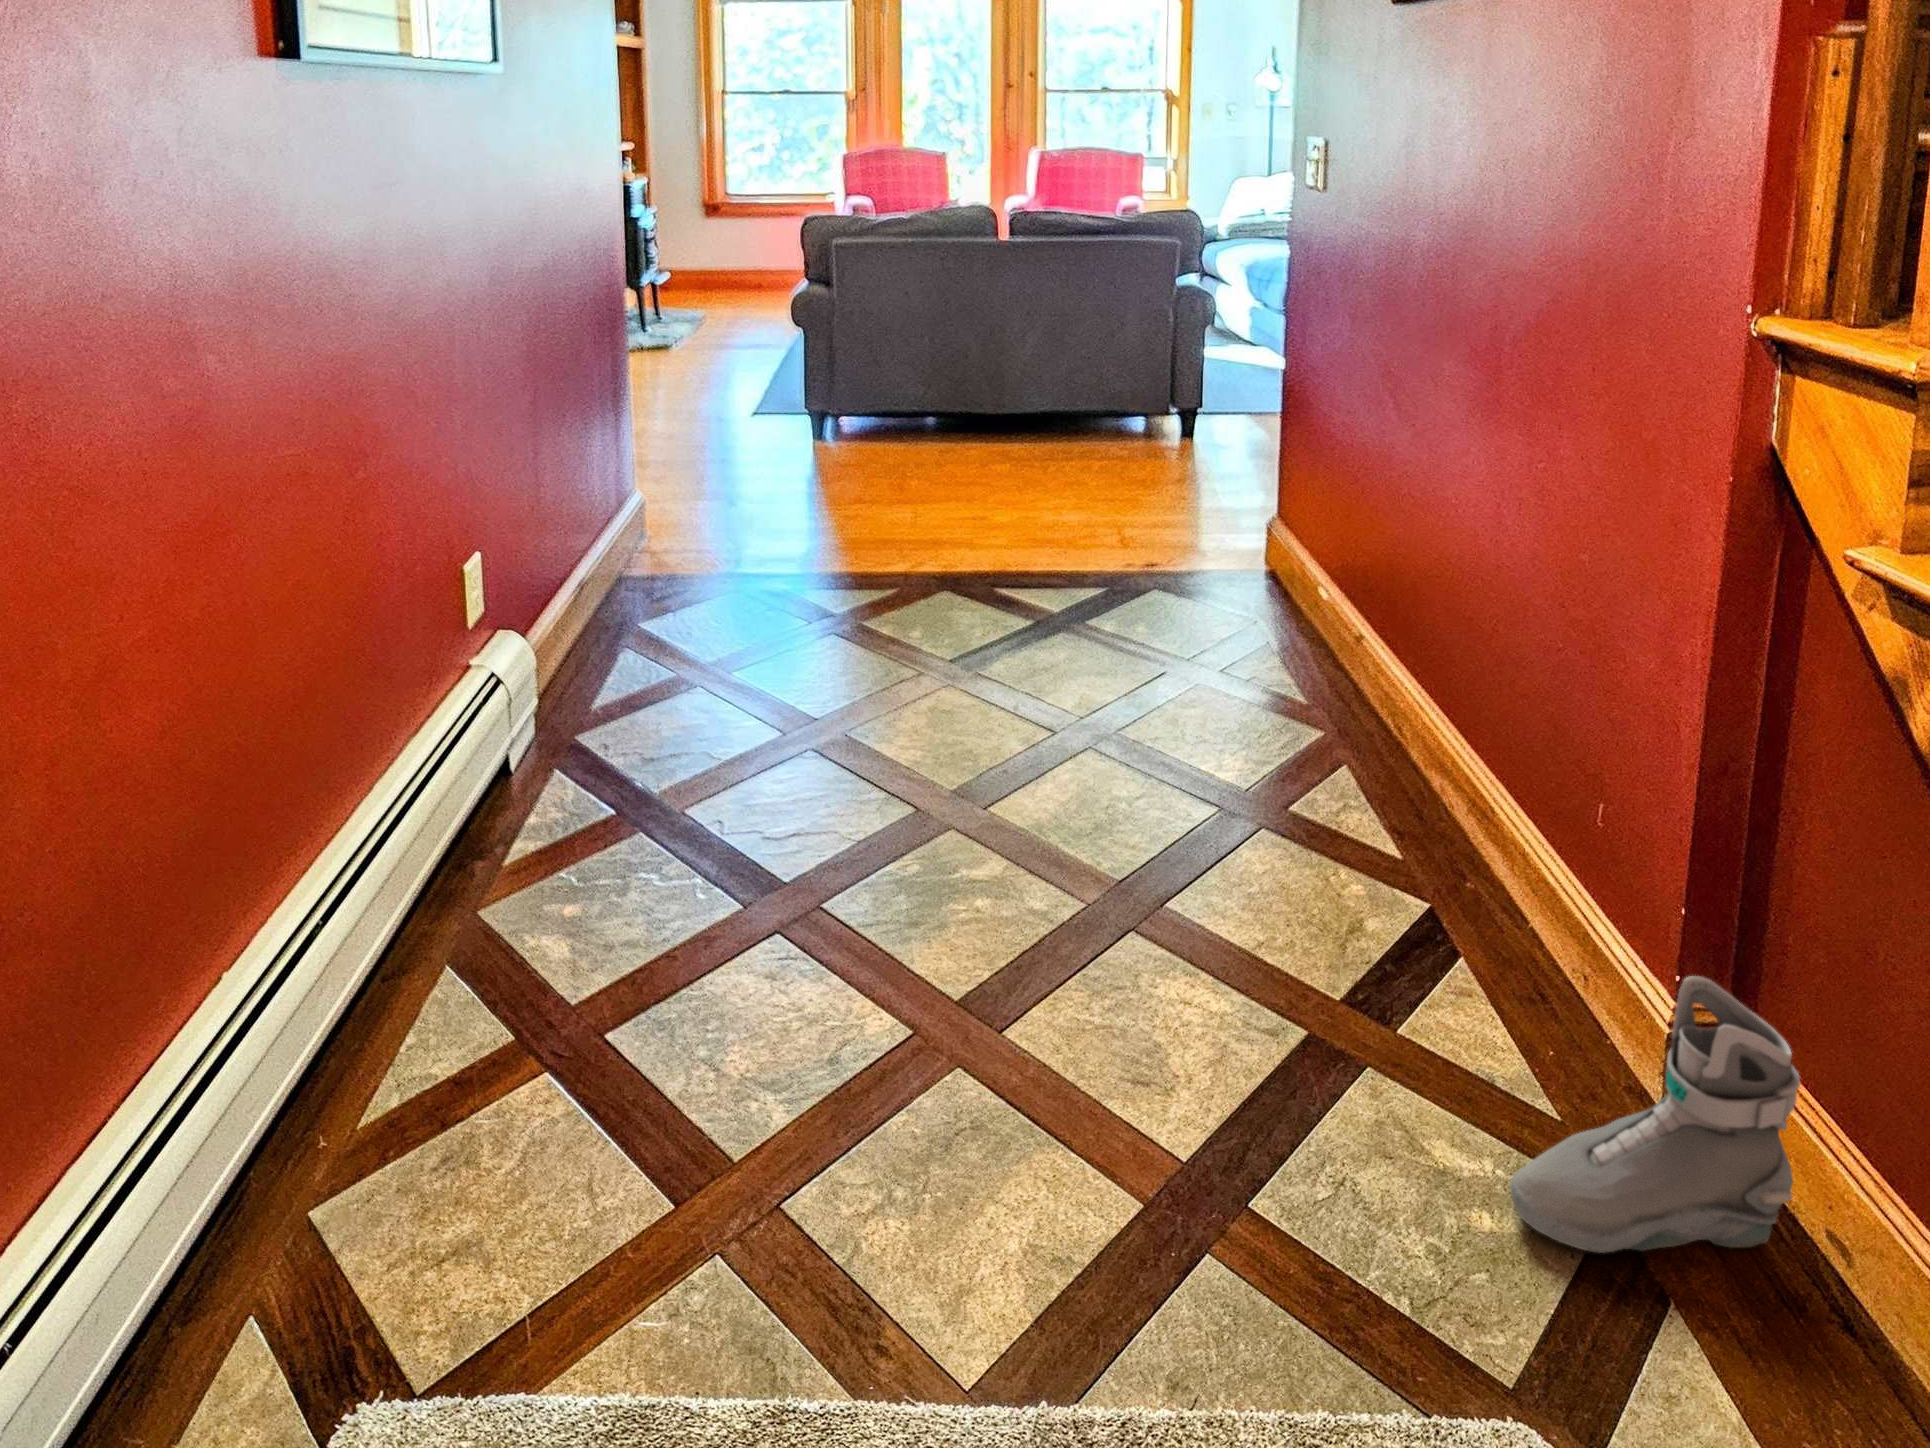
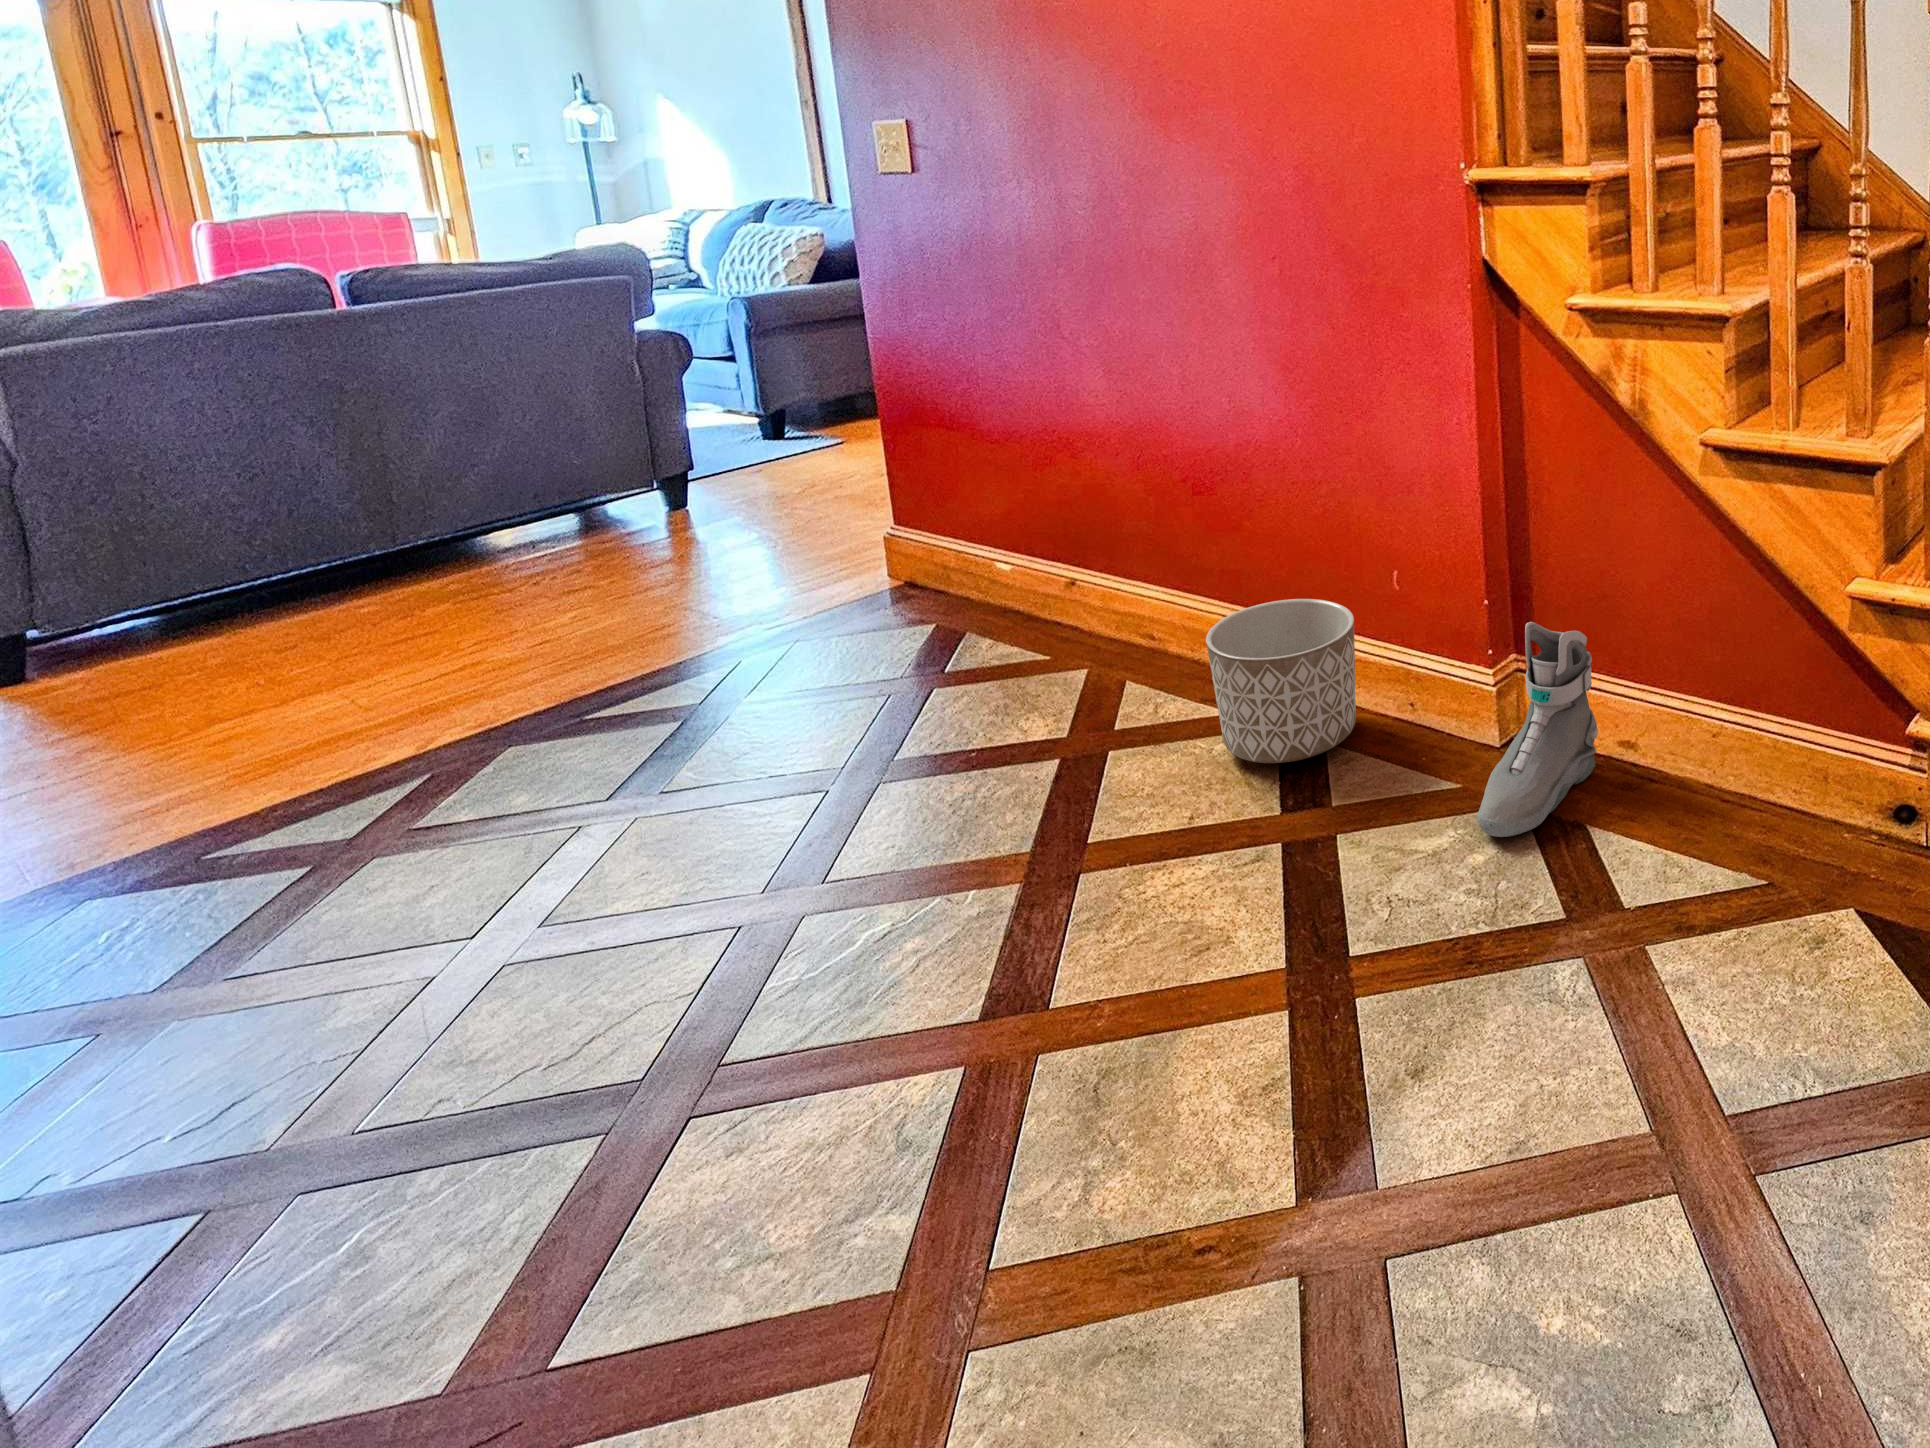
planter: none [1341,751,1525,964] -> present [1206,599,1356,763]

